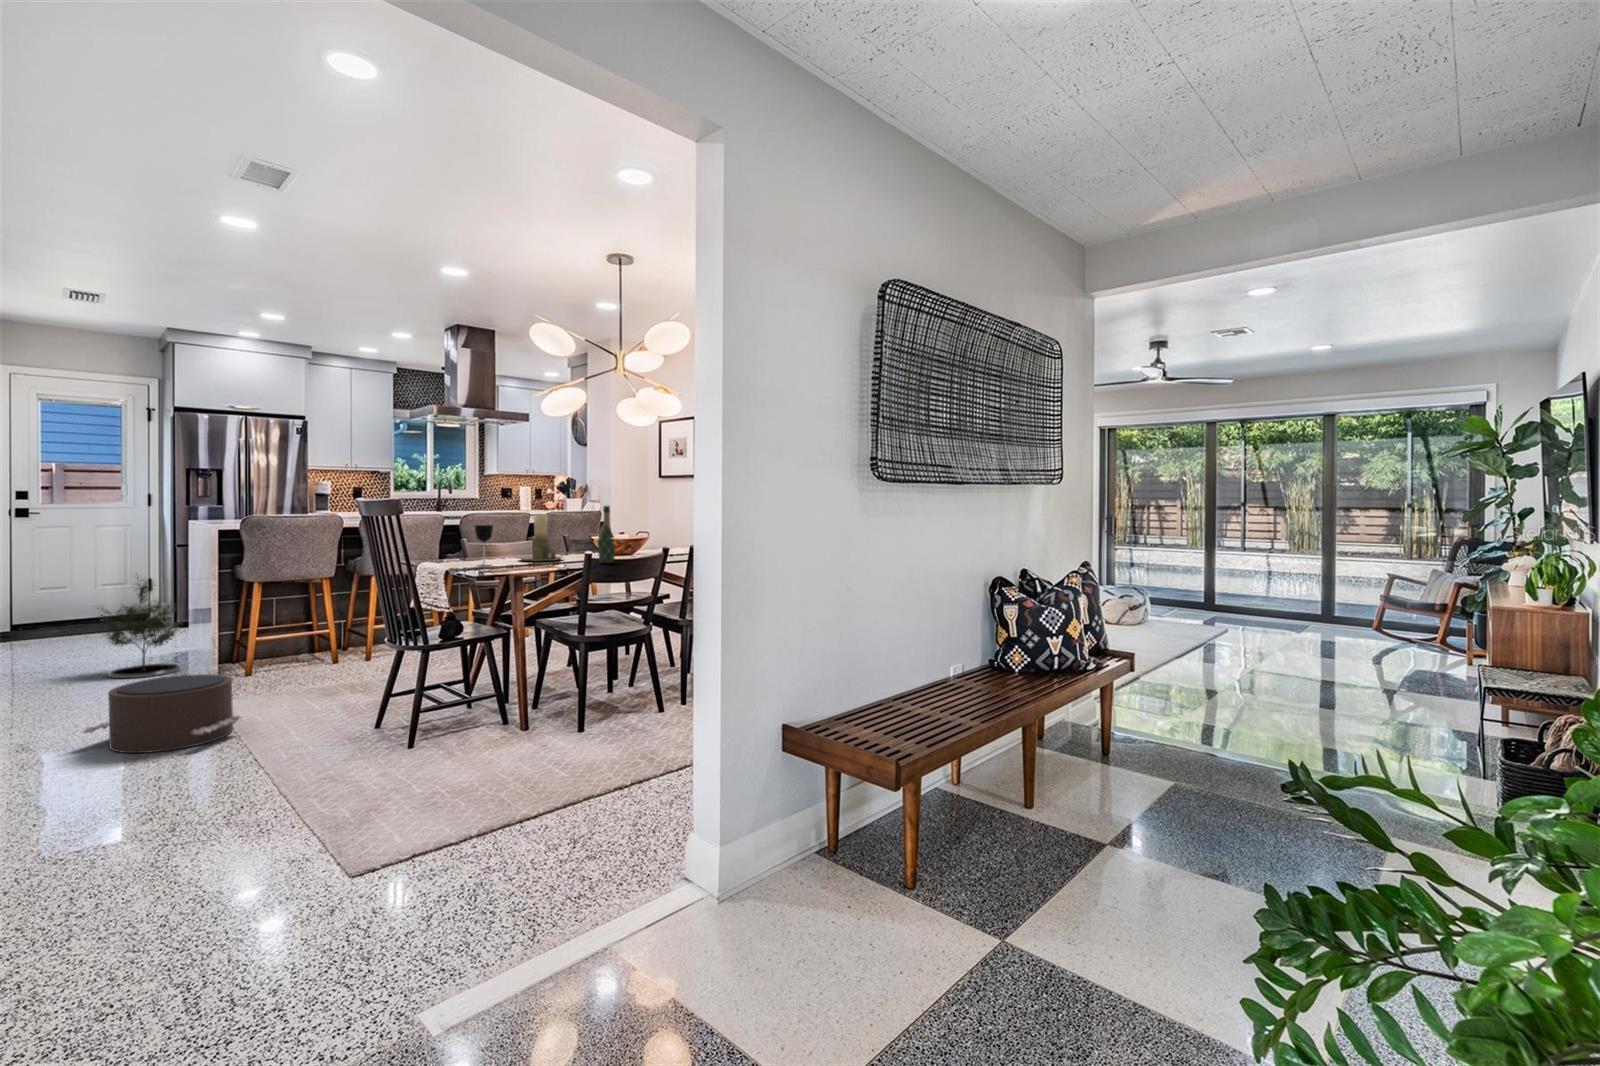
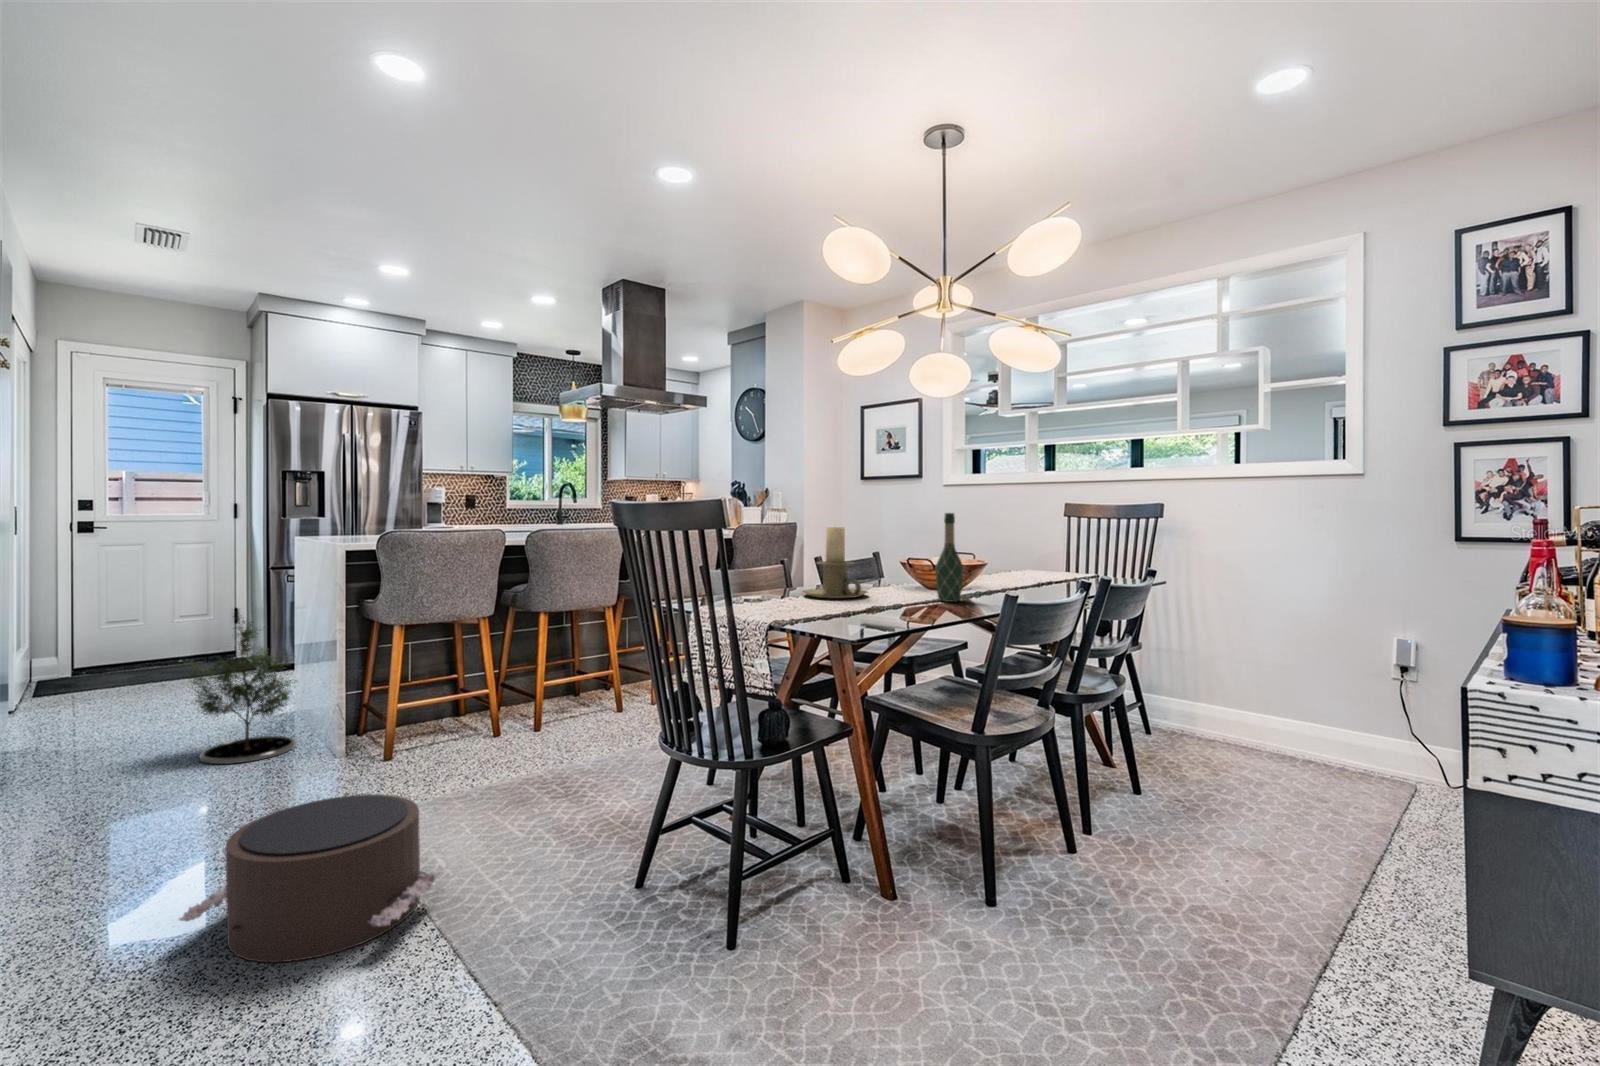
wine glass: present [475,525,493,565] -> none [766,544,792,608]

